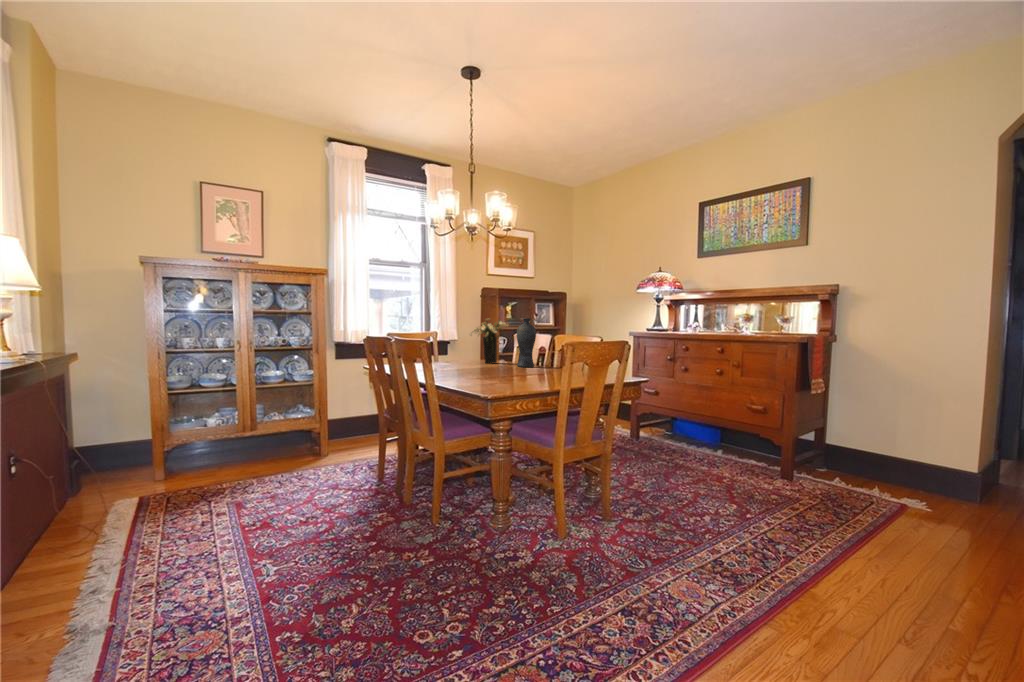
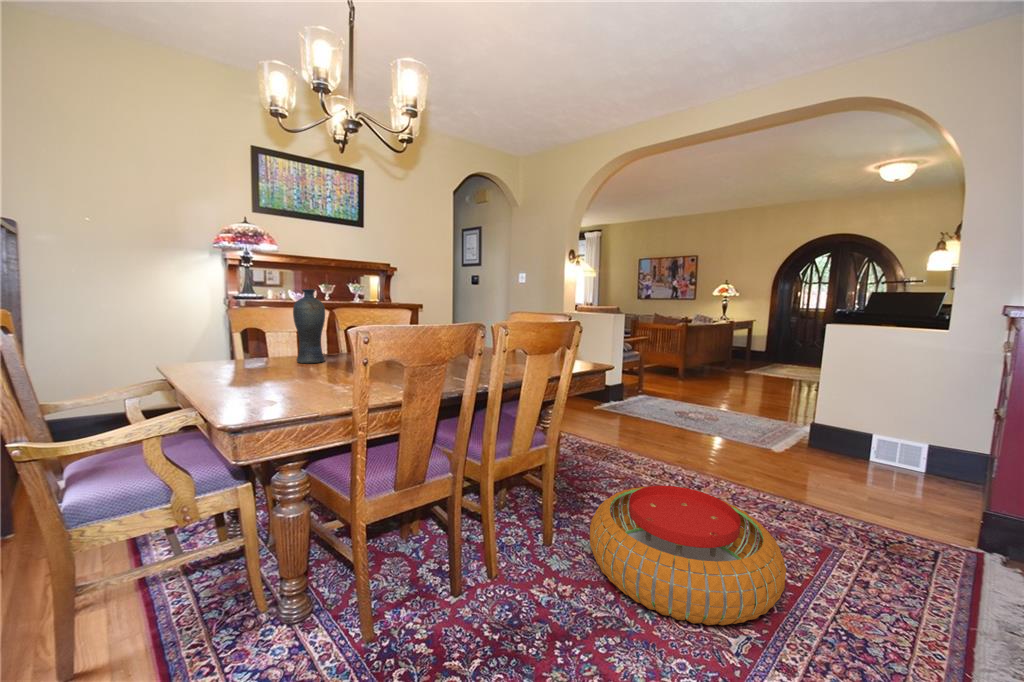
flower arrangement: present [469,319,508,364] -> none [202,287,283,372]
pouf: none [262,492,449,614] -> present [590,486,786,625]

